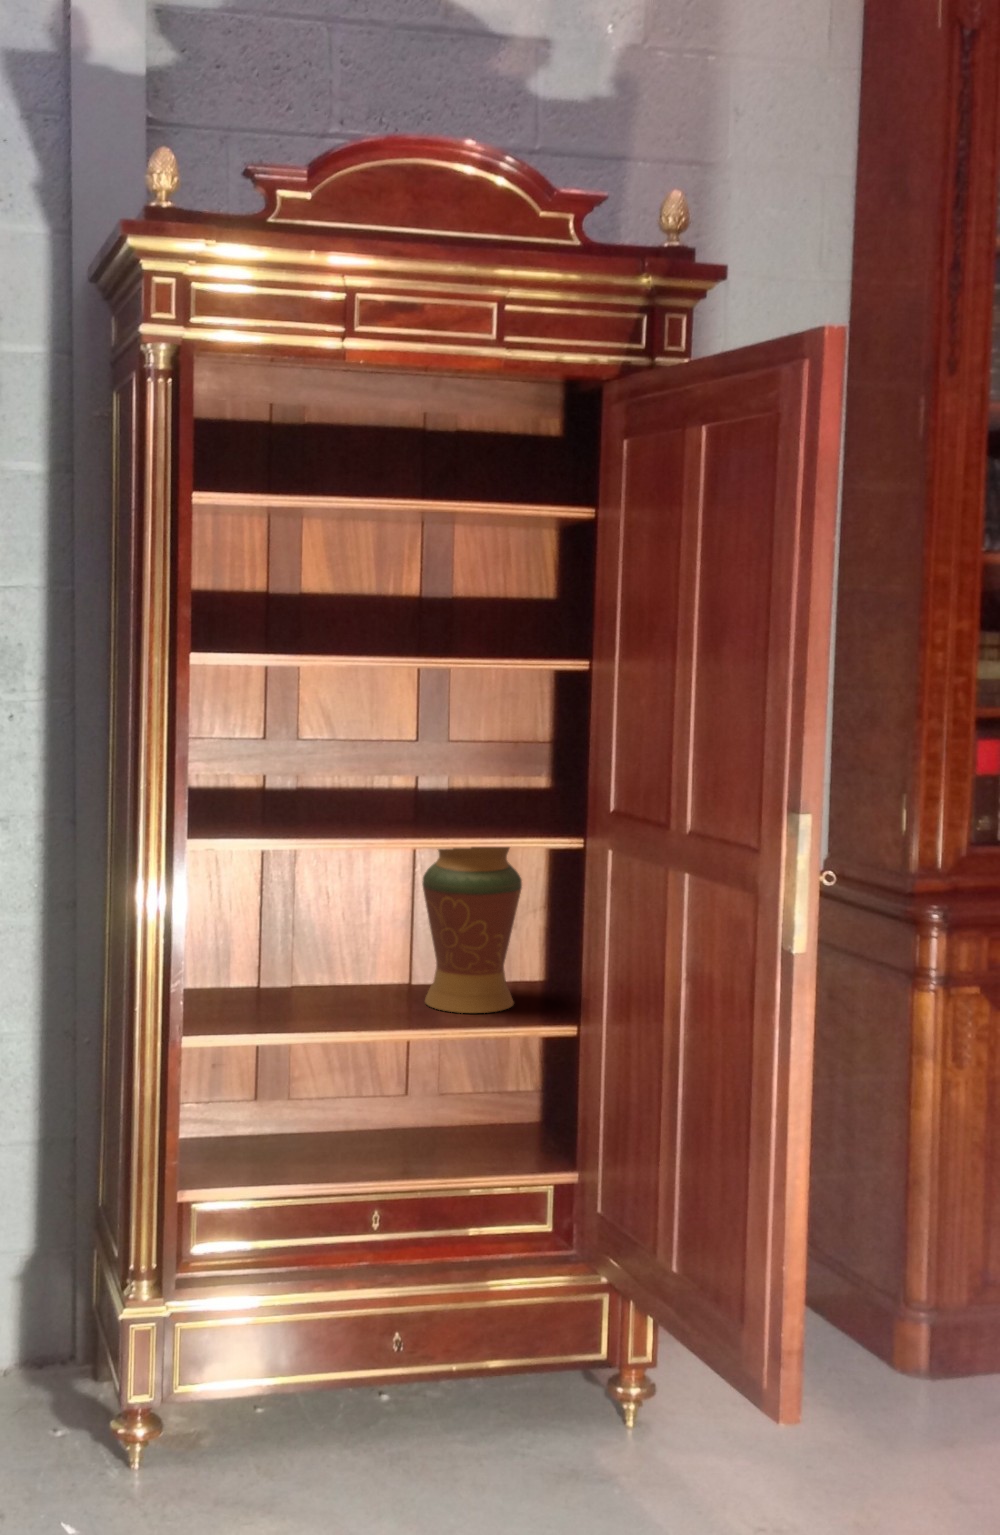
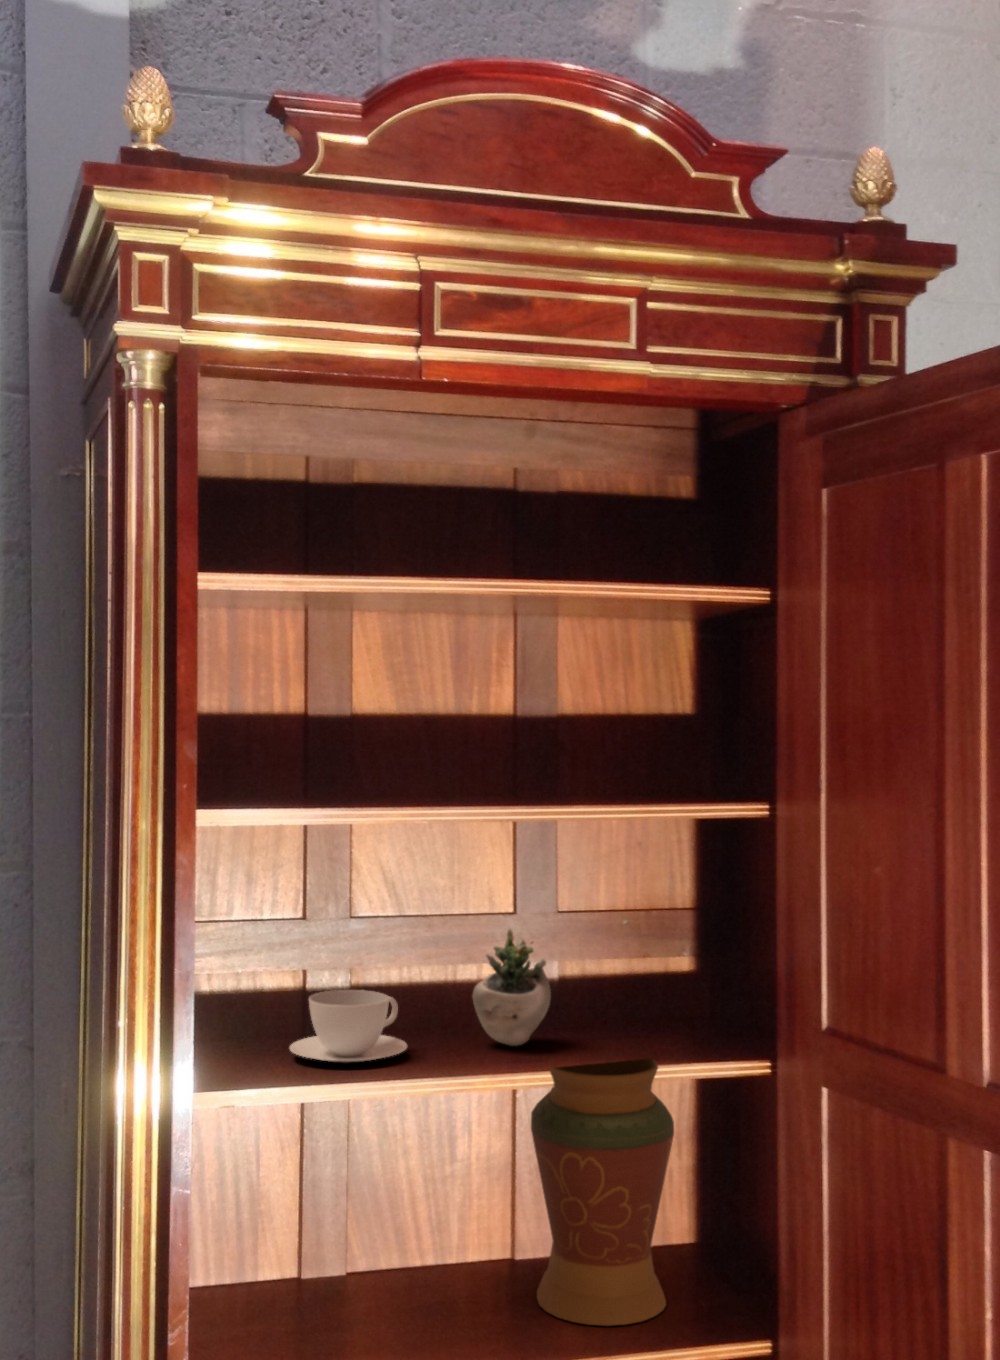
succulent plant: none [383,741,493,827] -> present [472,921,628,1046]
teacup: none [254,785,336,830] -> present [289,990,407,1063]

